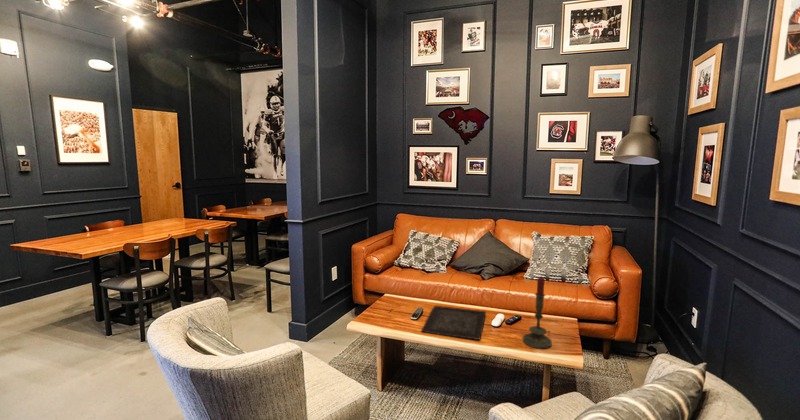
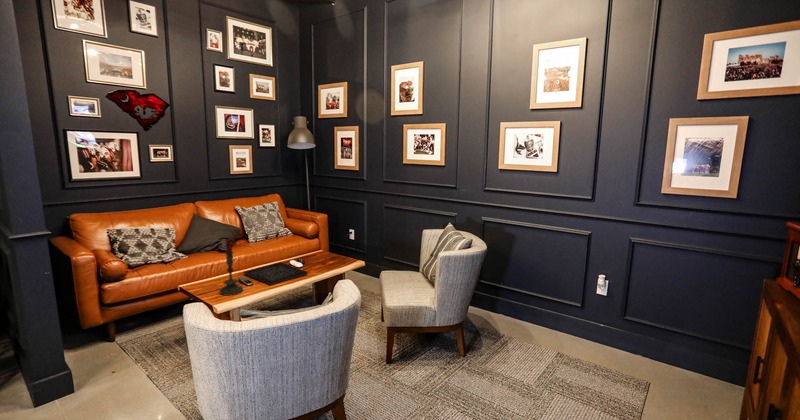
candle: present [523,277,552,349] -> present [219,239,243,295]

